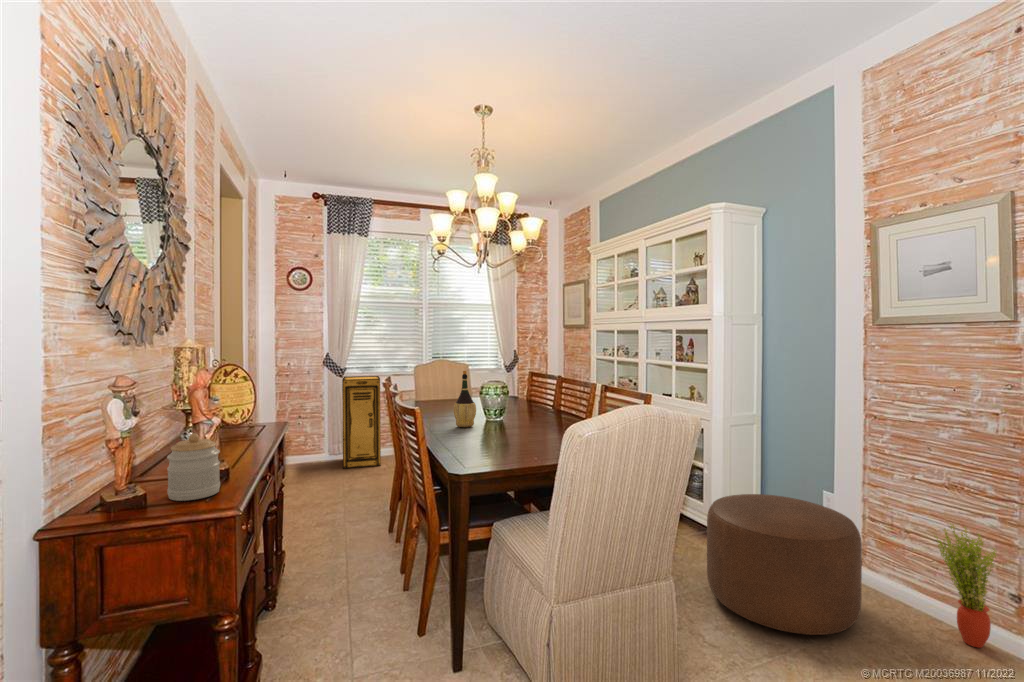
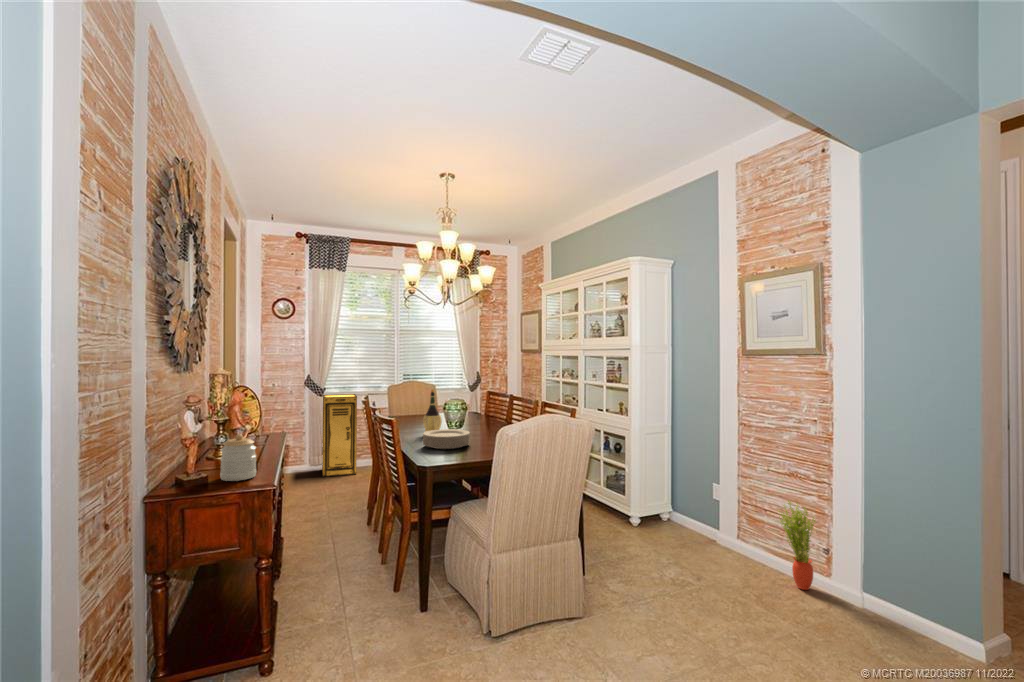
plate: none [453,421,513,448] -> present [423,429,470,449]
ottoman: present [707,494,862,635] -> none [620,485,728,584]

